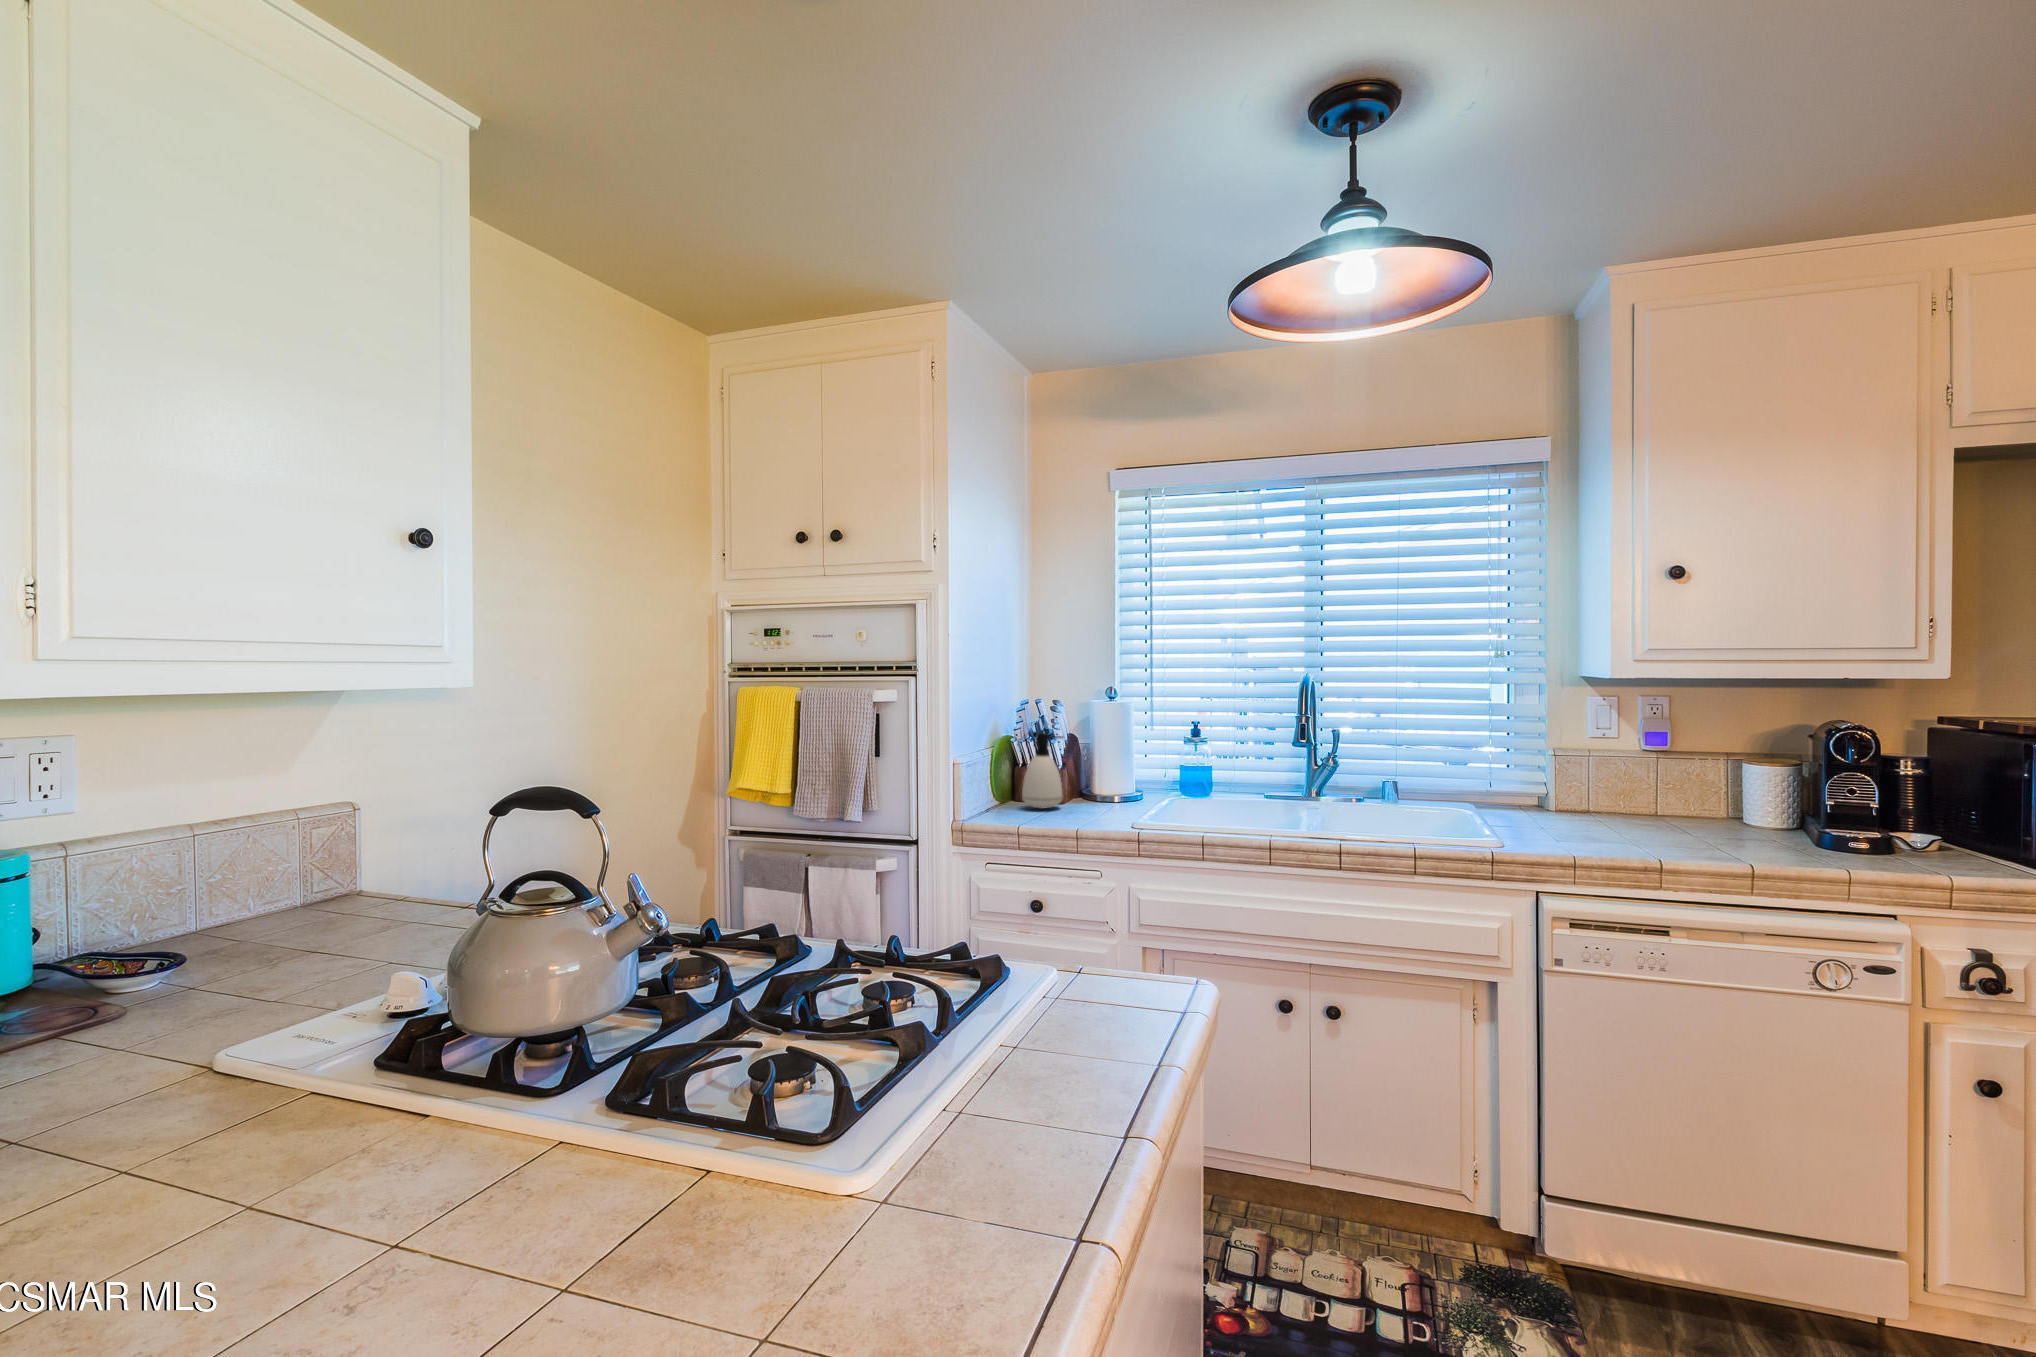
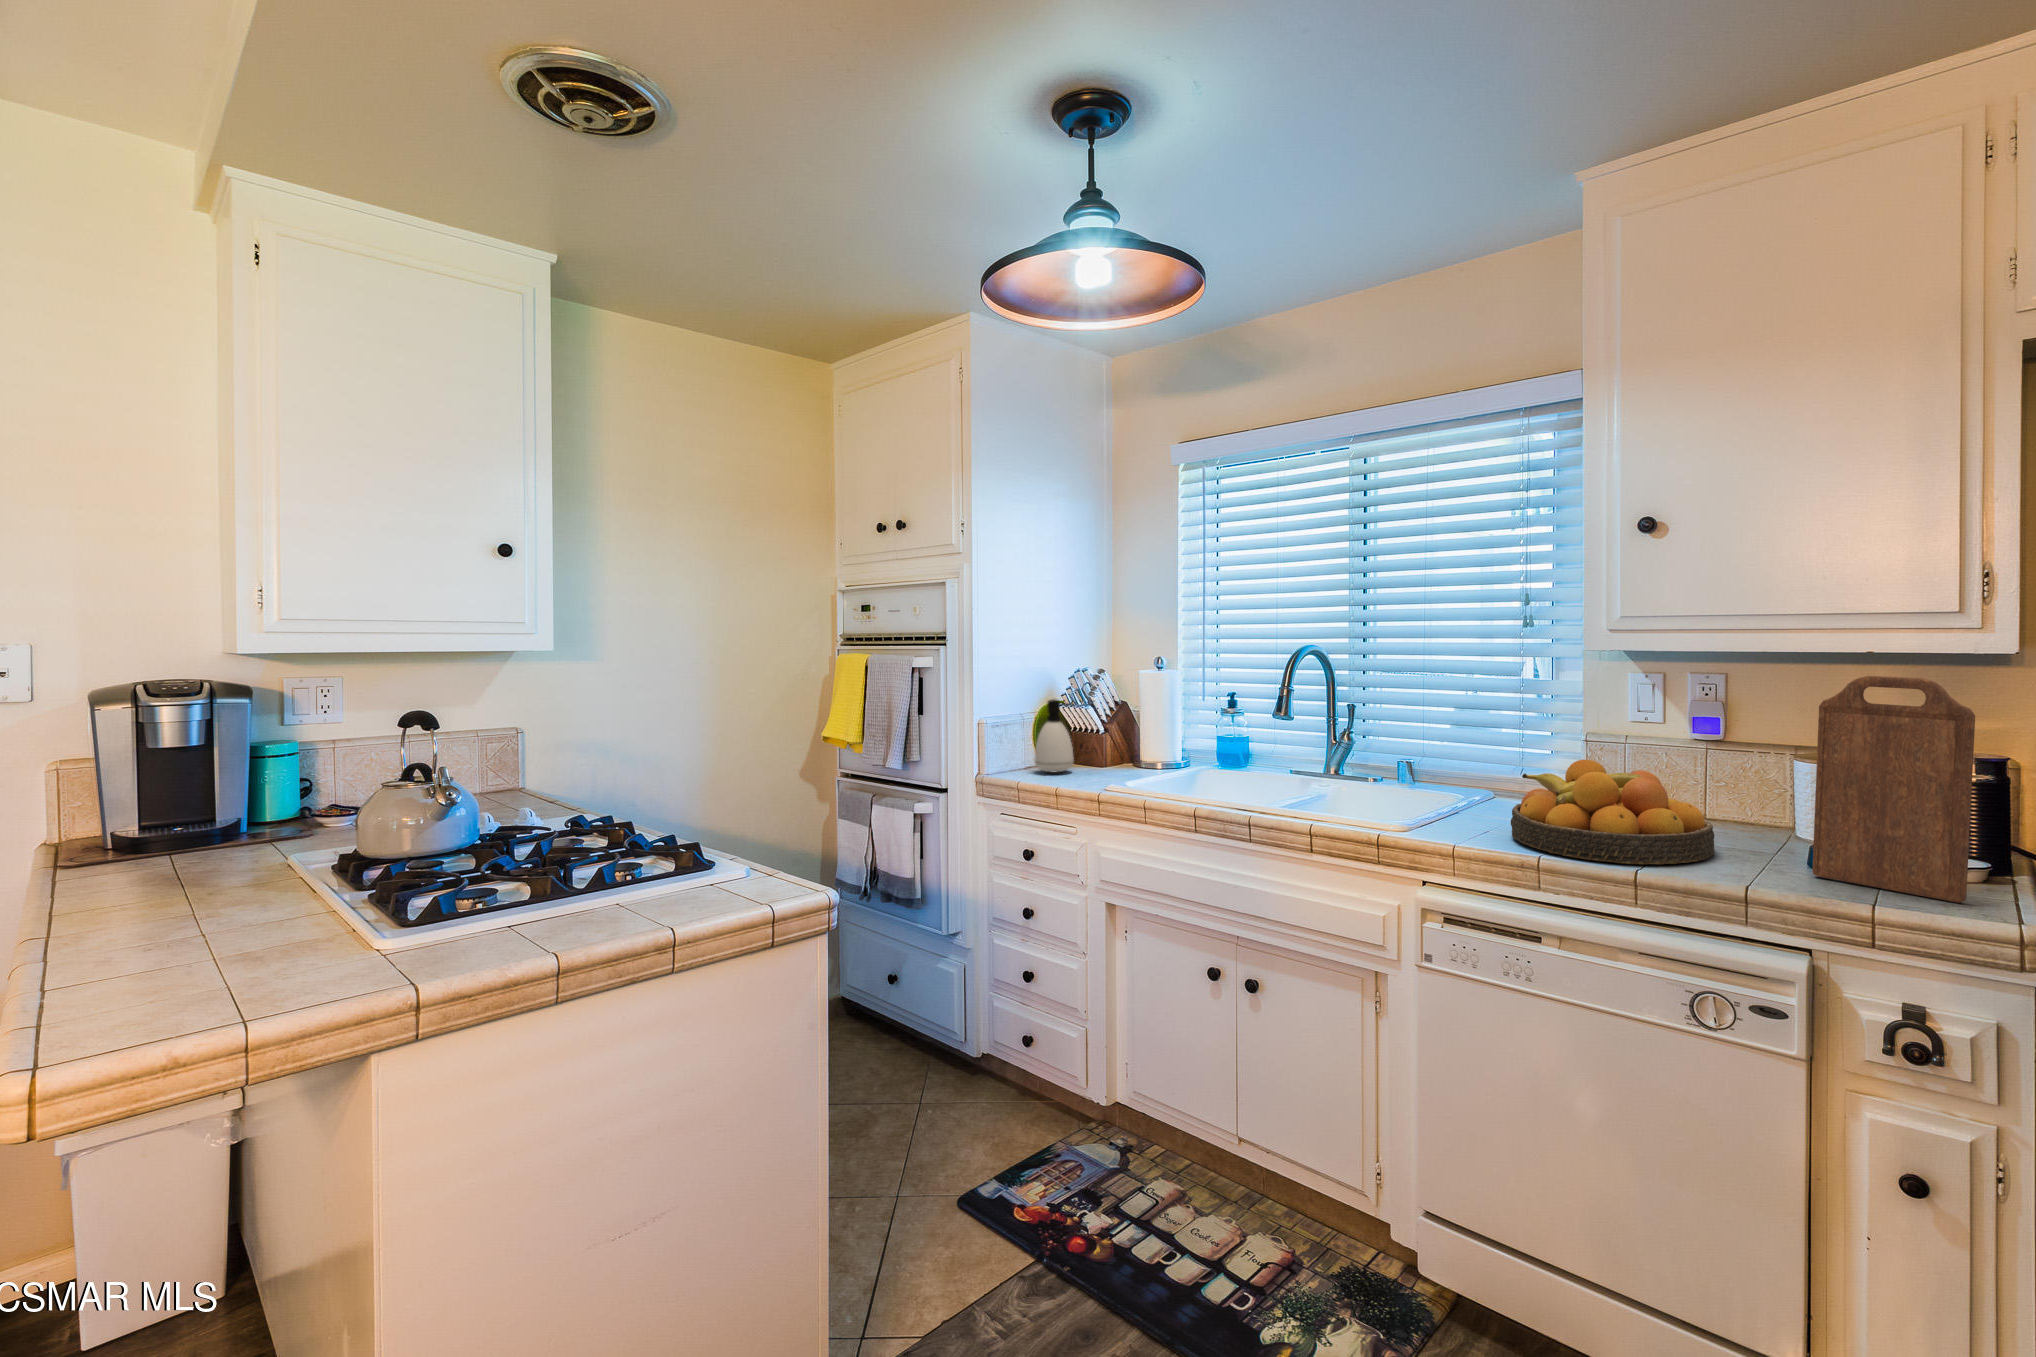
cutting board: none [1852,689,1994,867] -> present [1813,676,1975,903]
fruit bowl: none [1566,769,1757,857] -> present [1511,760,1714,865]

